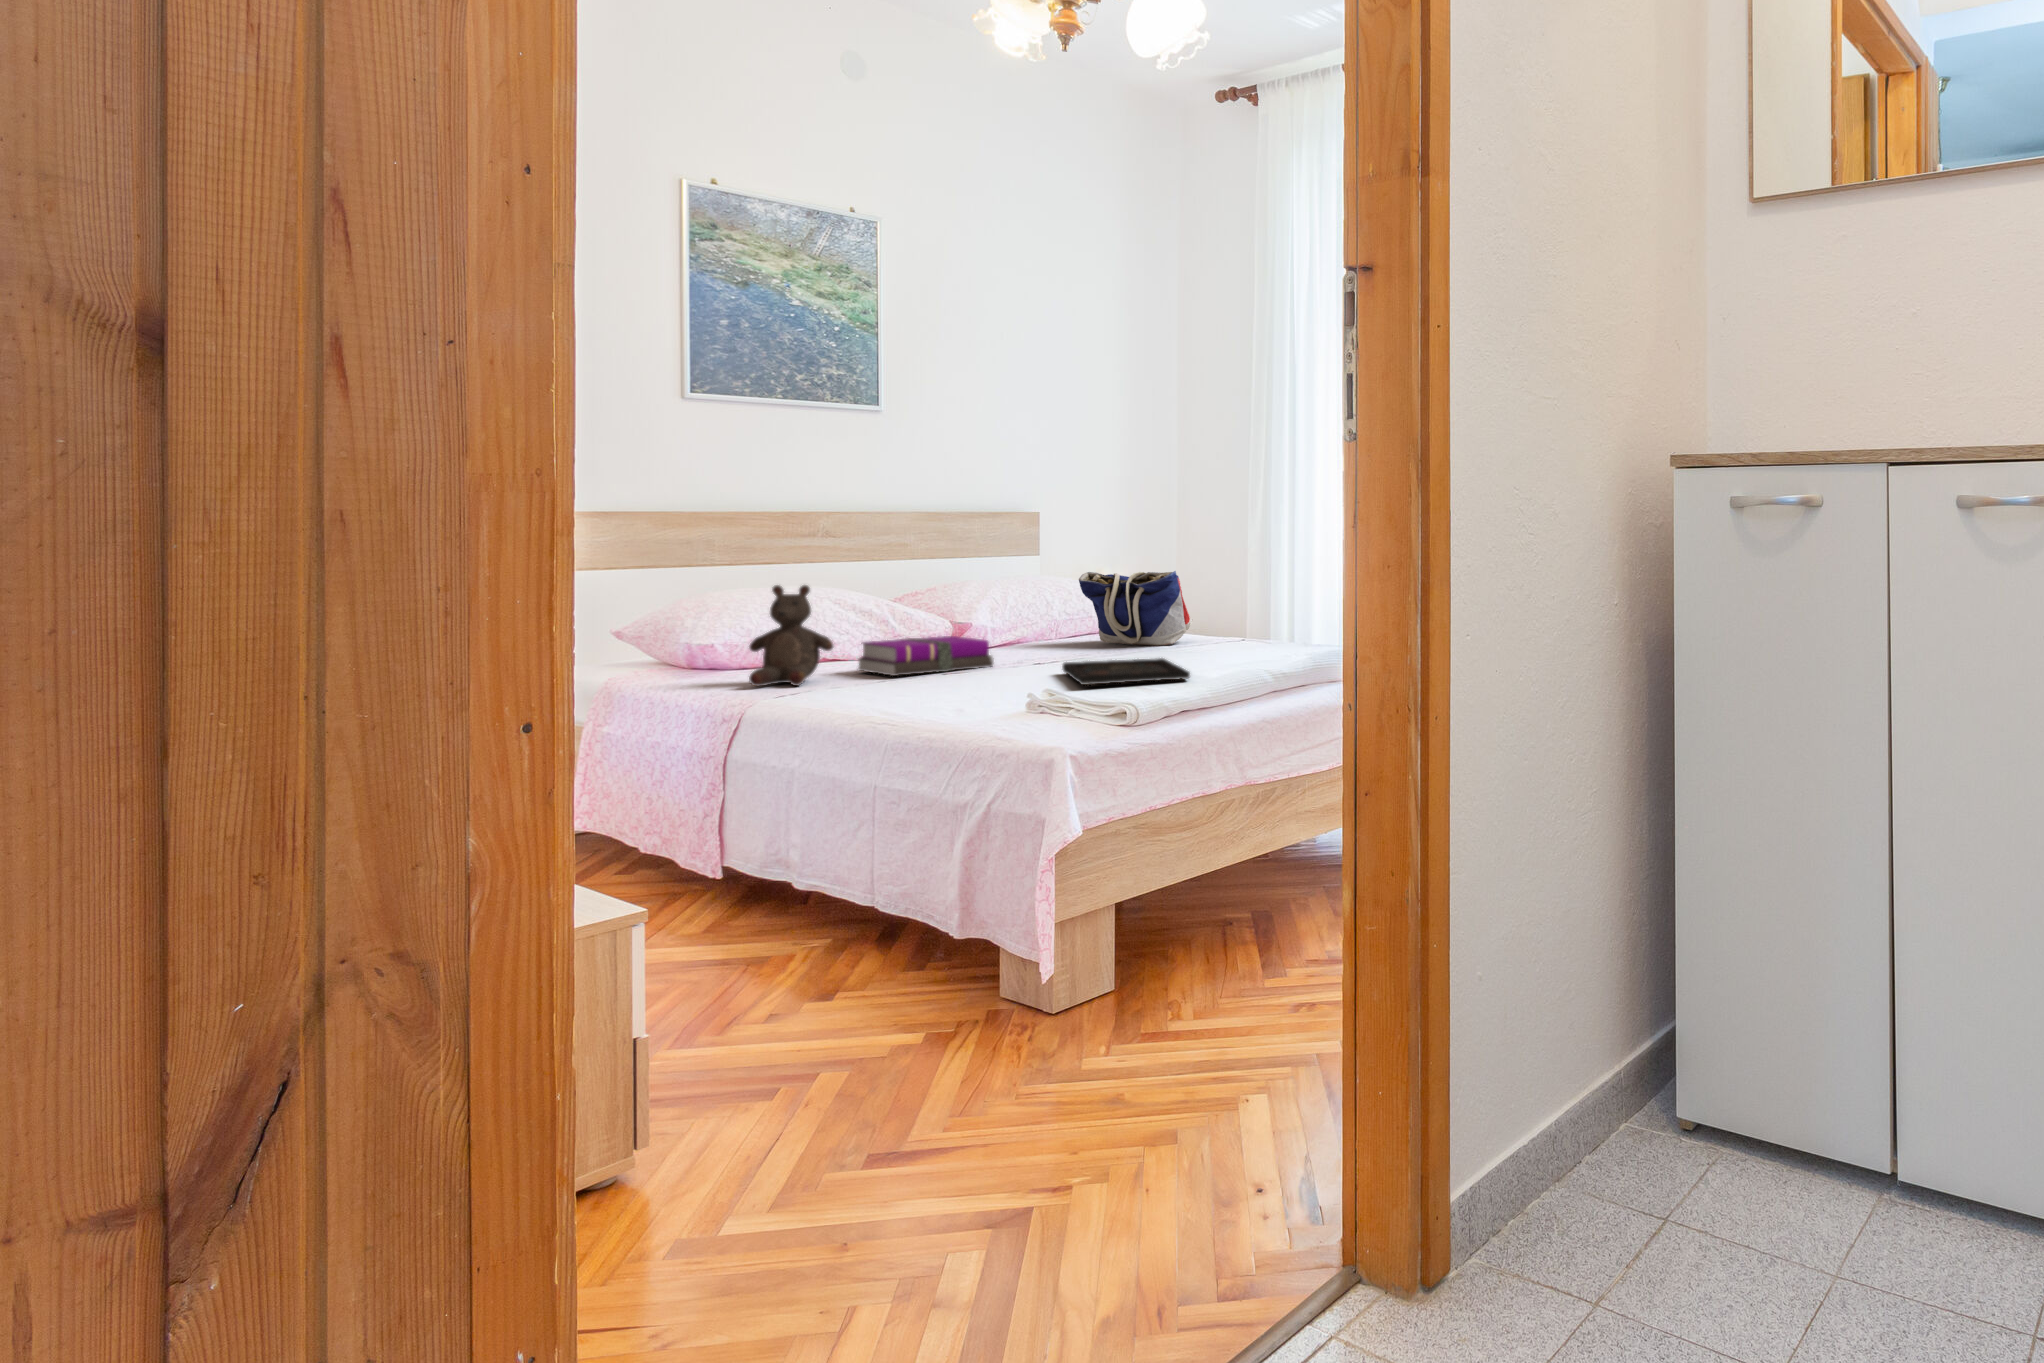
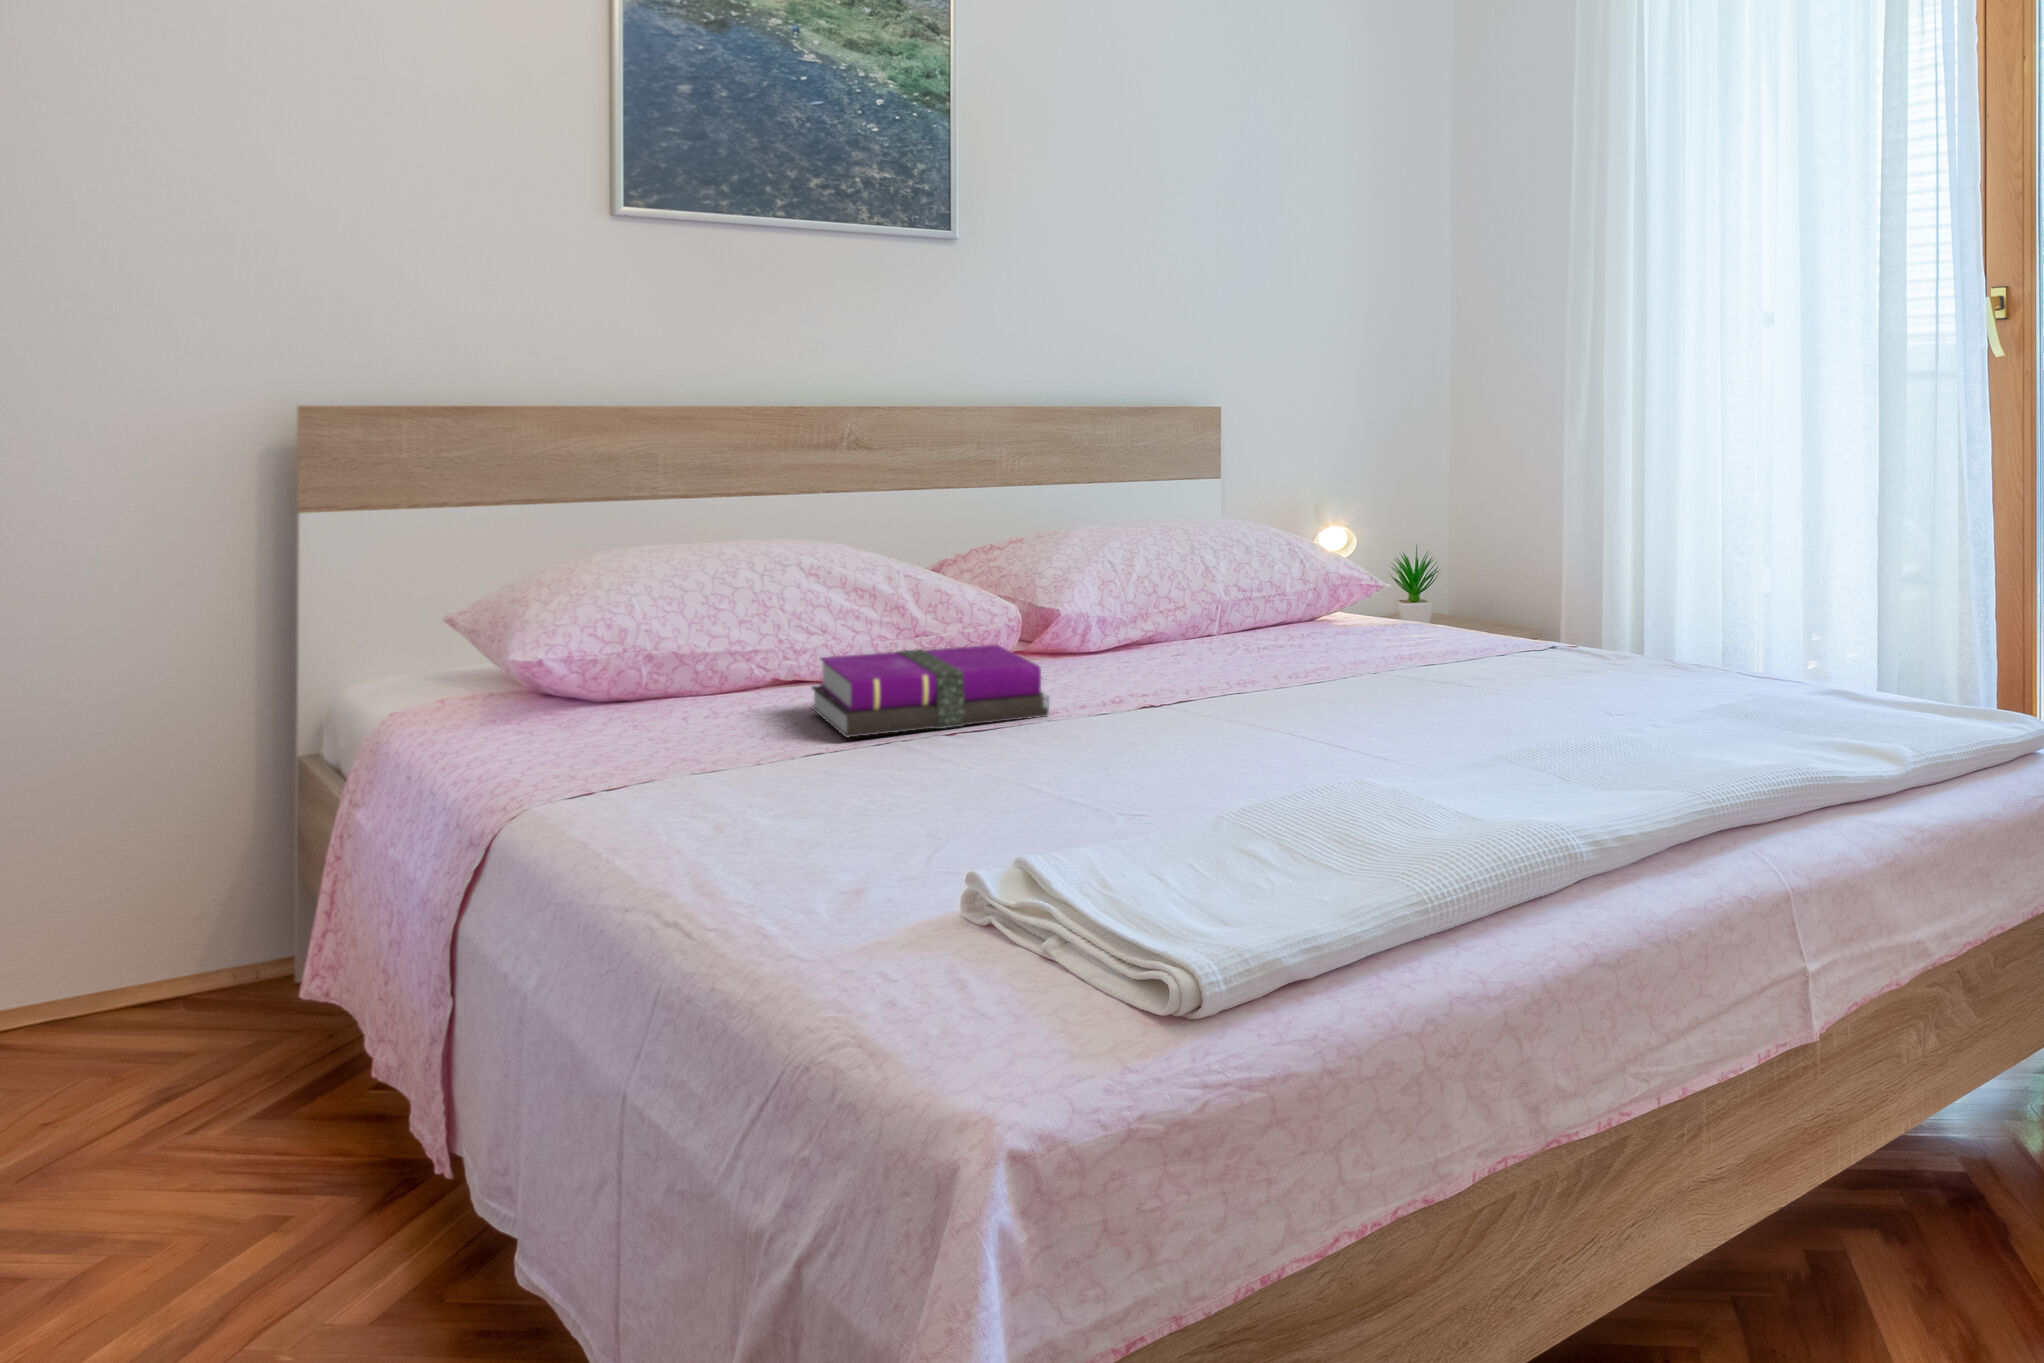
tote bag: present [1079,571,1193,646] -> none [1241,528,1441,673]
stuffed bear: present [749,585,833,687] -> none [581,552,749,752]
tray: present [1062,658,1190,685] -> none [1131,738,1381,830]

